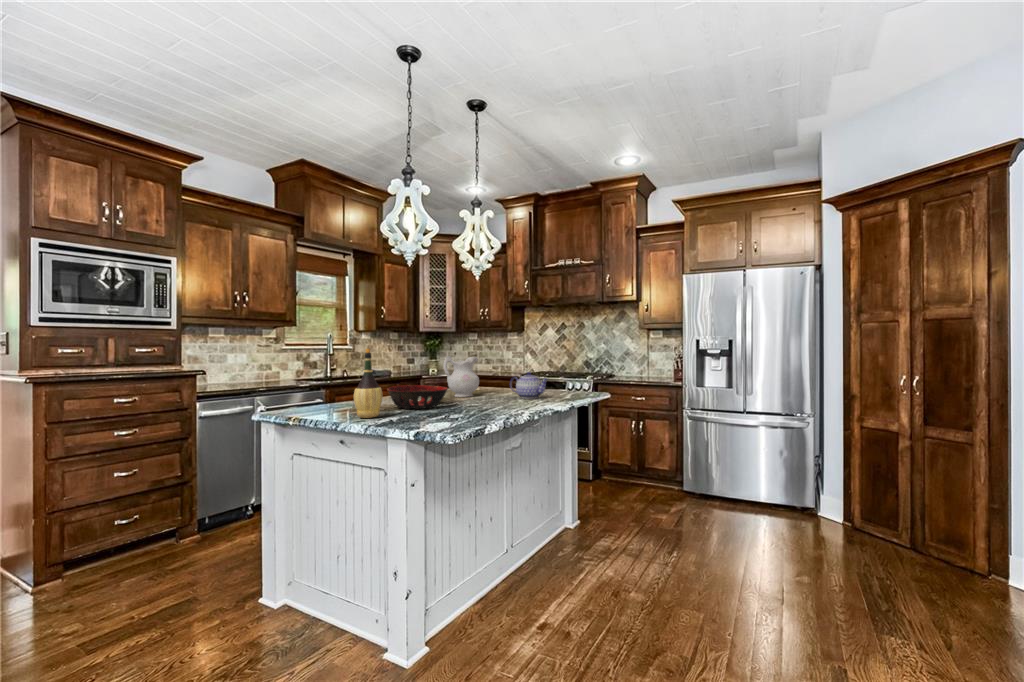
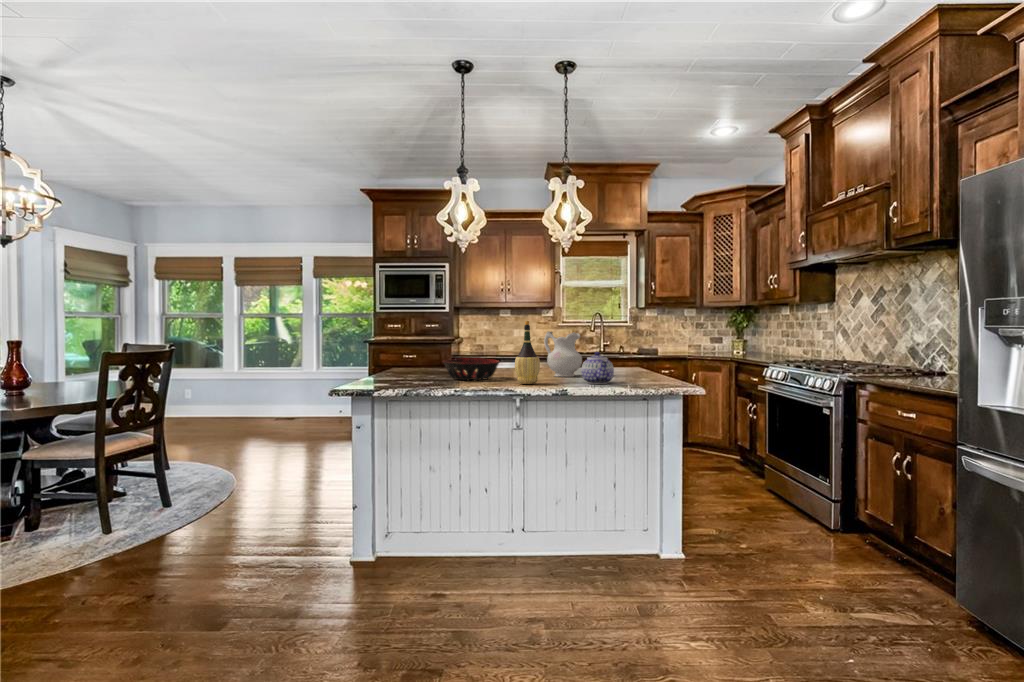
wine bottle: present [354,349,383,418] -> present [515,321,540,384]

